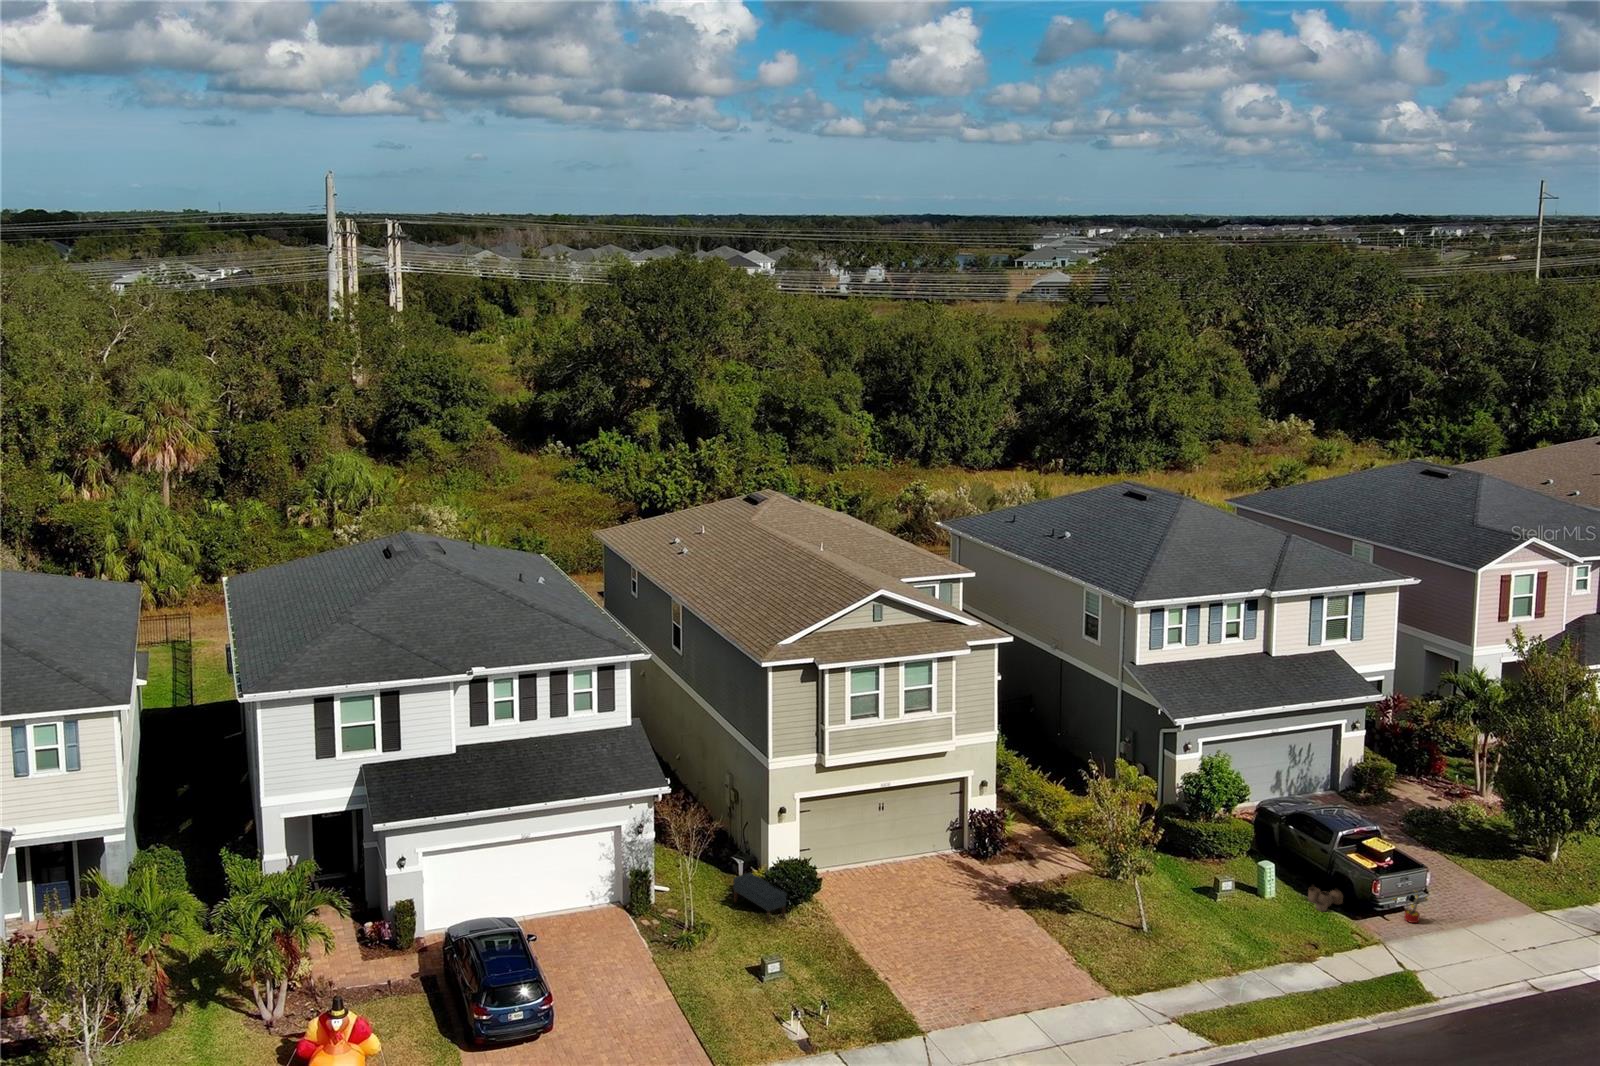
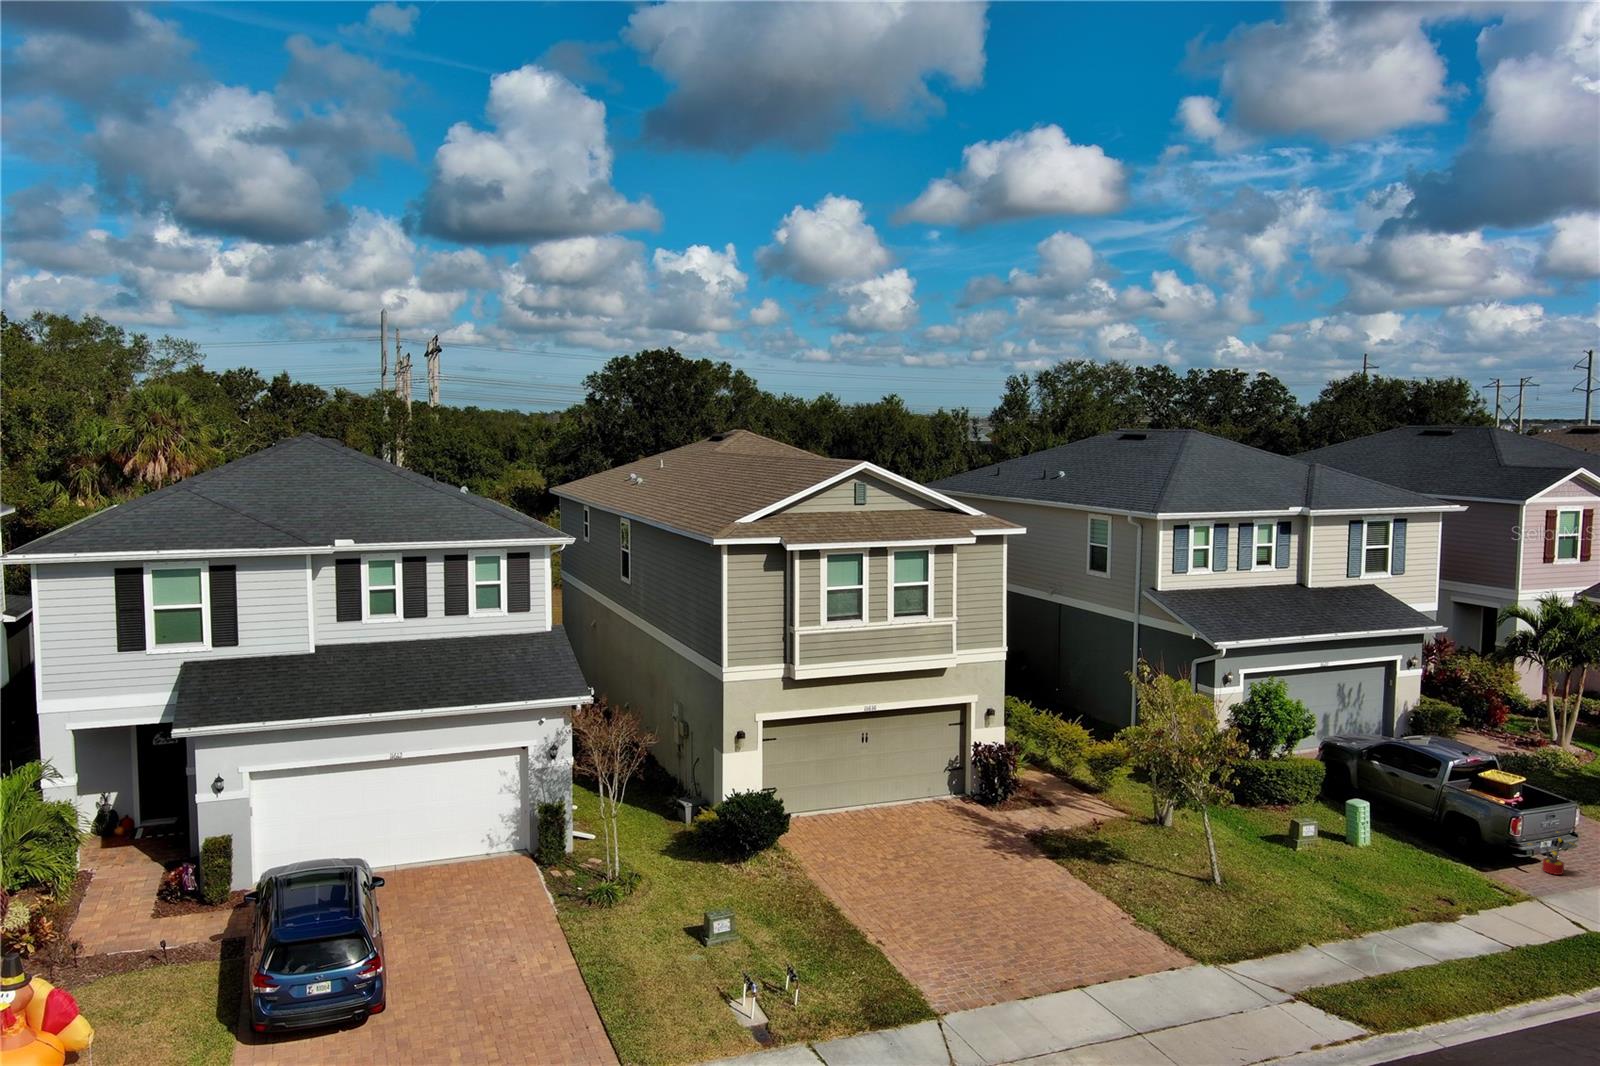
bench: present [733,873,787,923] -> none [675,814,745,876]
woven basket: present [1308,887,1343,911] -> none [1409,831,1455,862]

